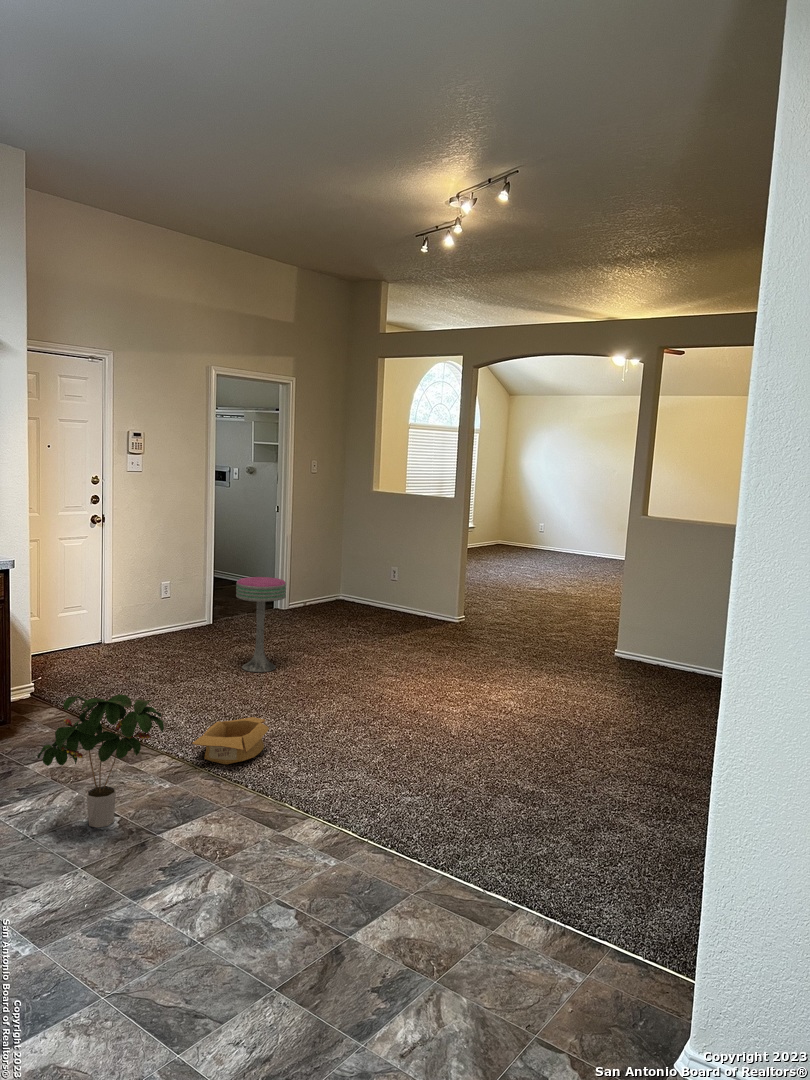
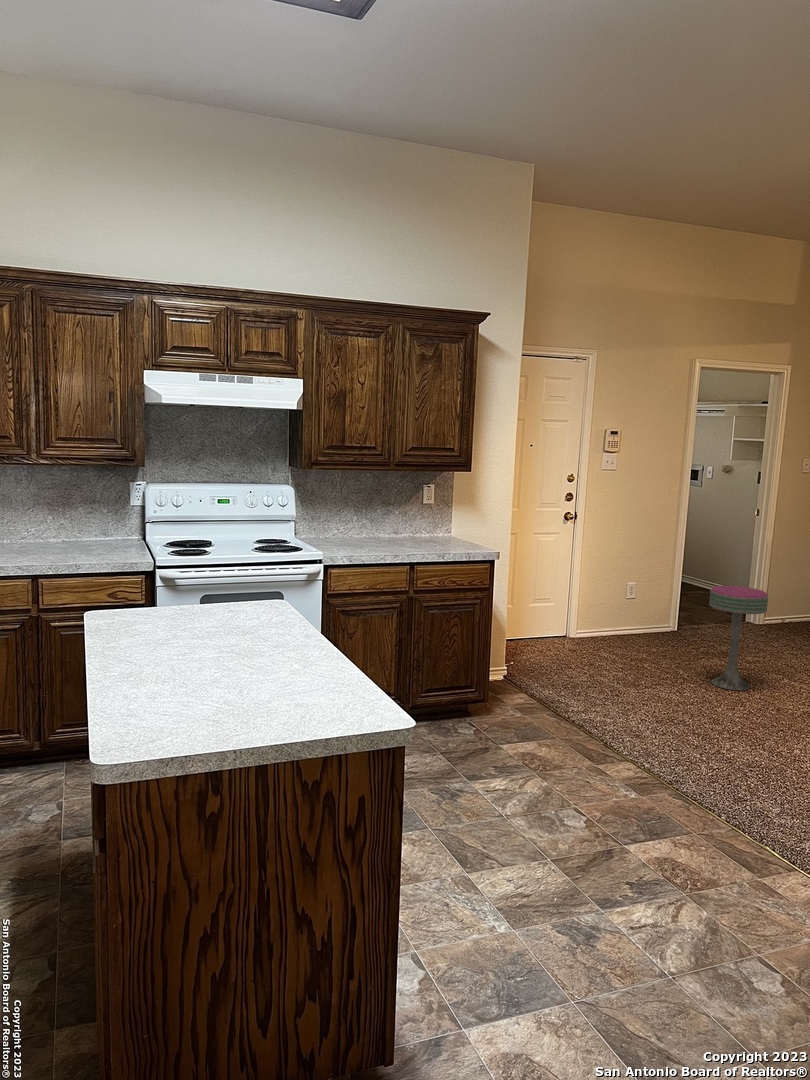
potted plant: present [38,694,164,828] -> none [515,688,636,823]
cardboard box: present [192,717,269,764] -> none [660,738,746,786]

